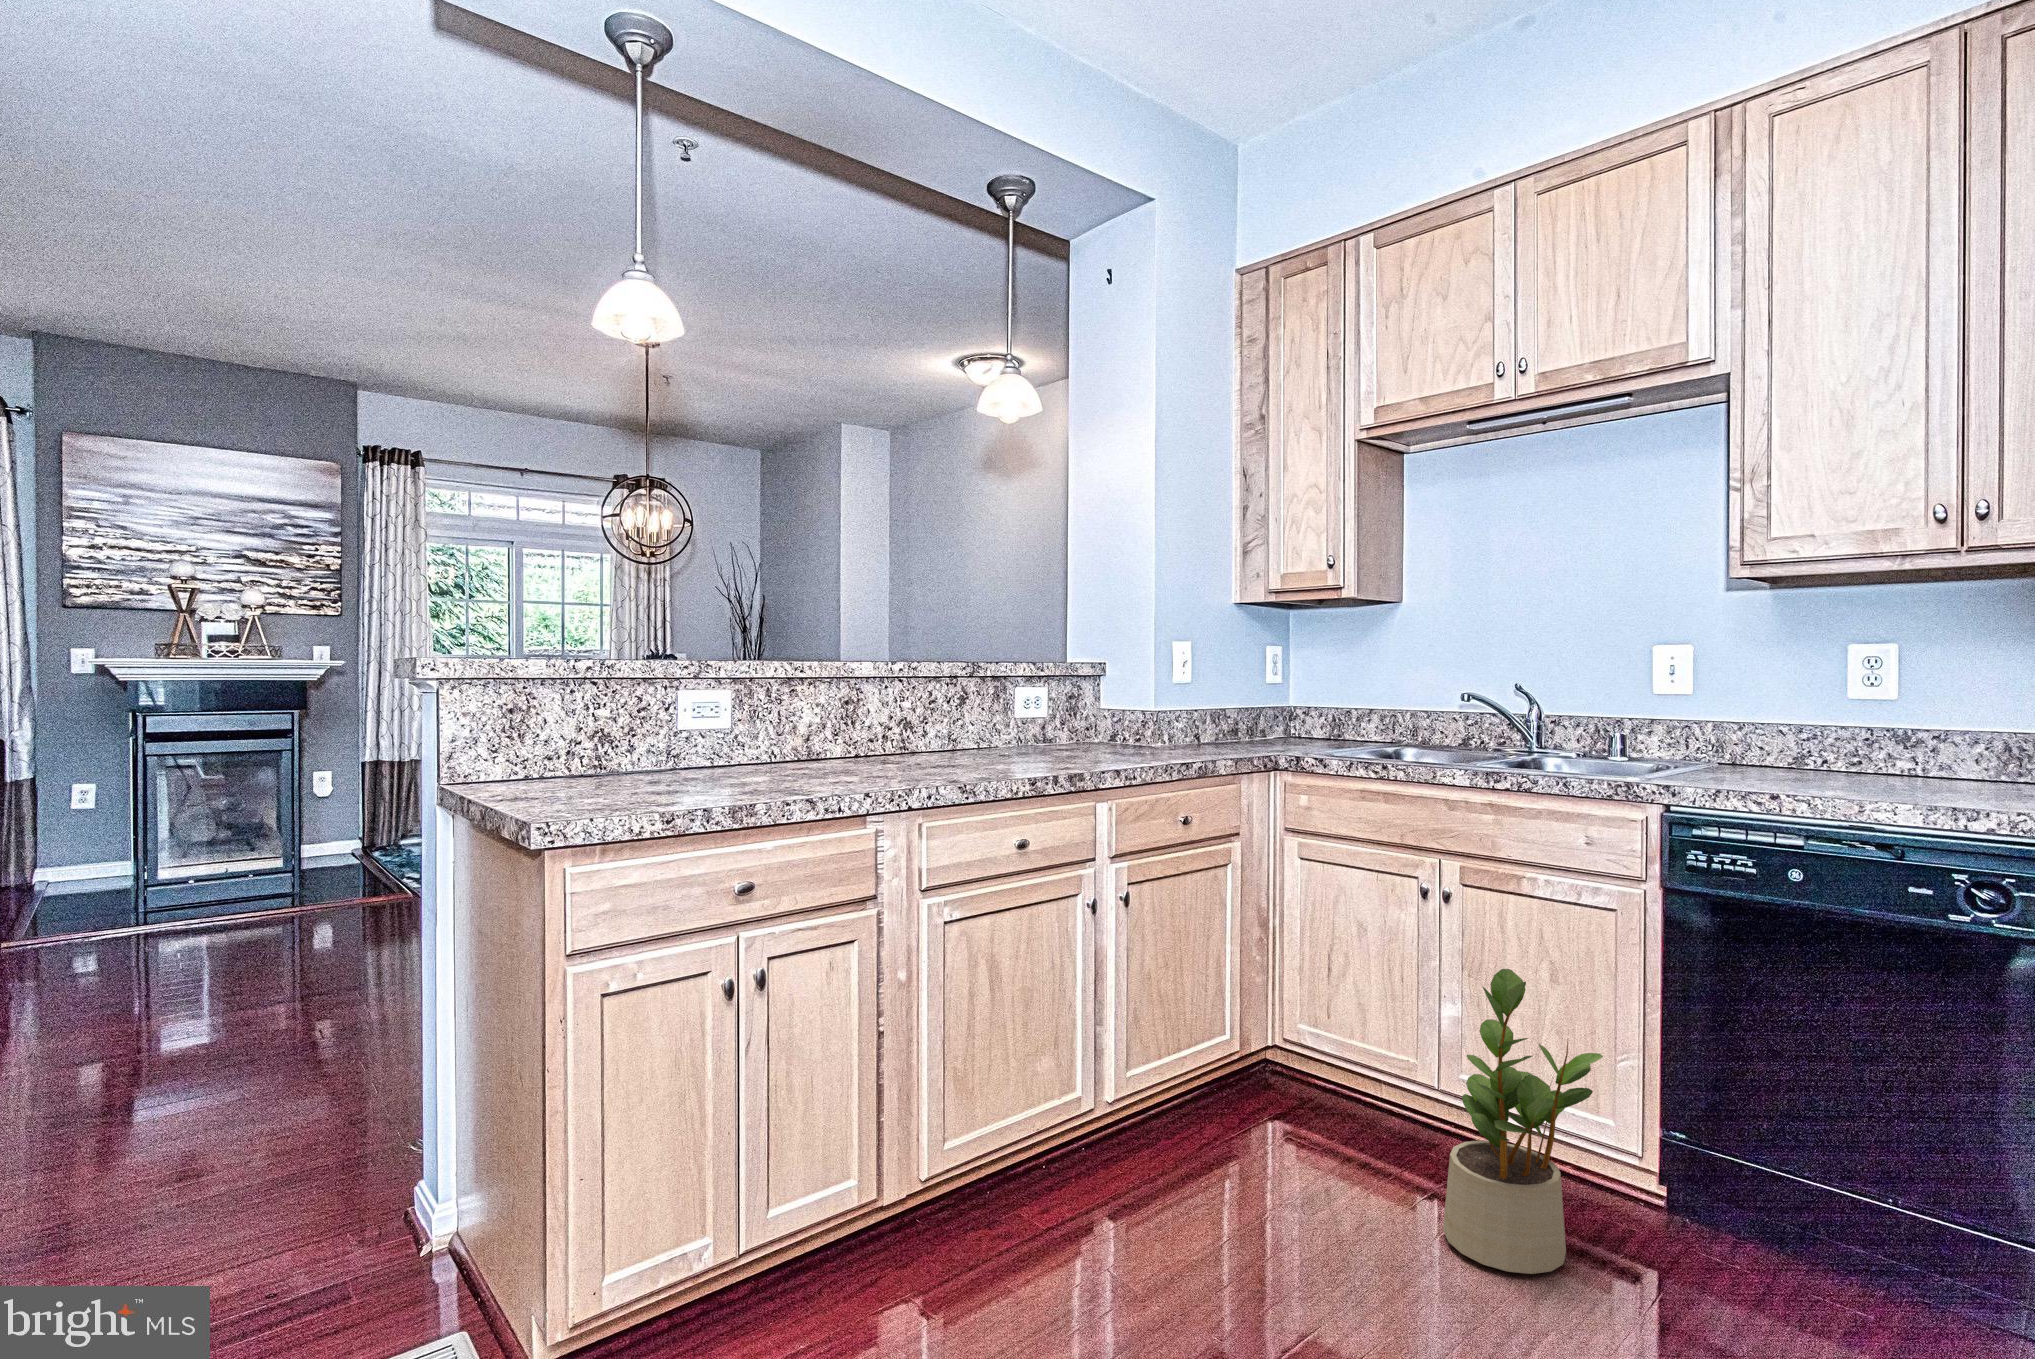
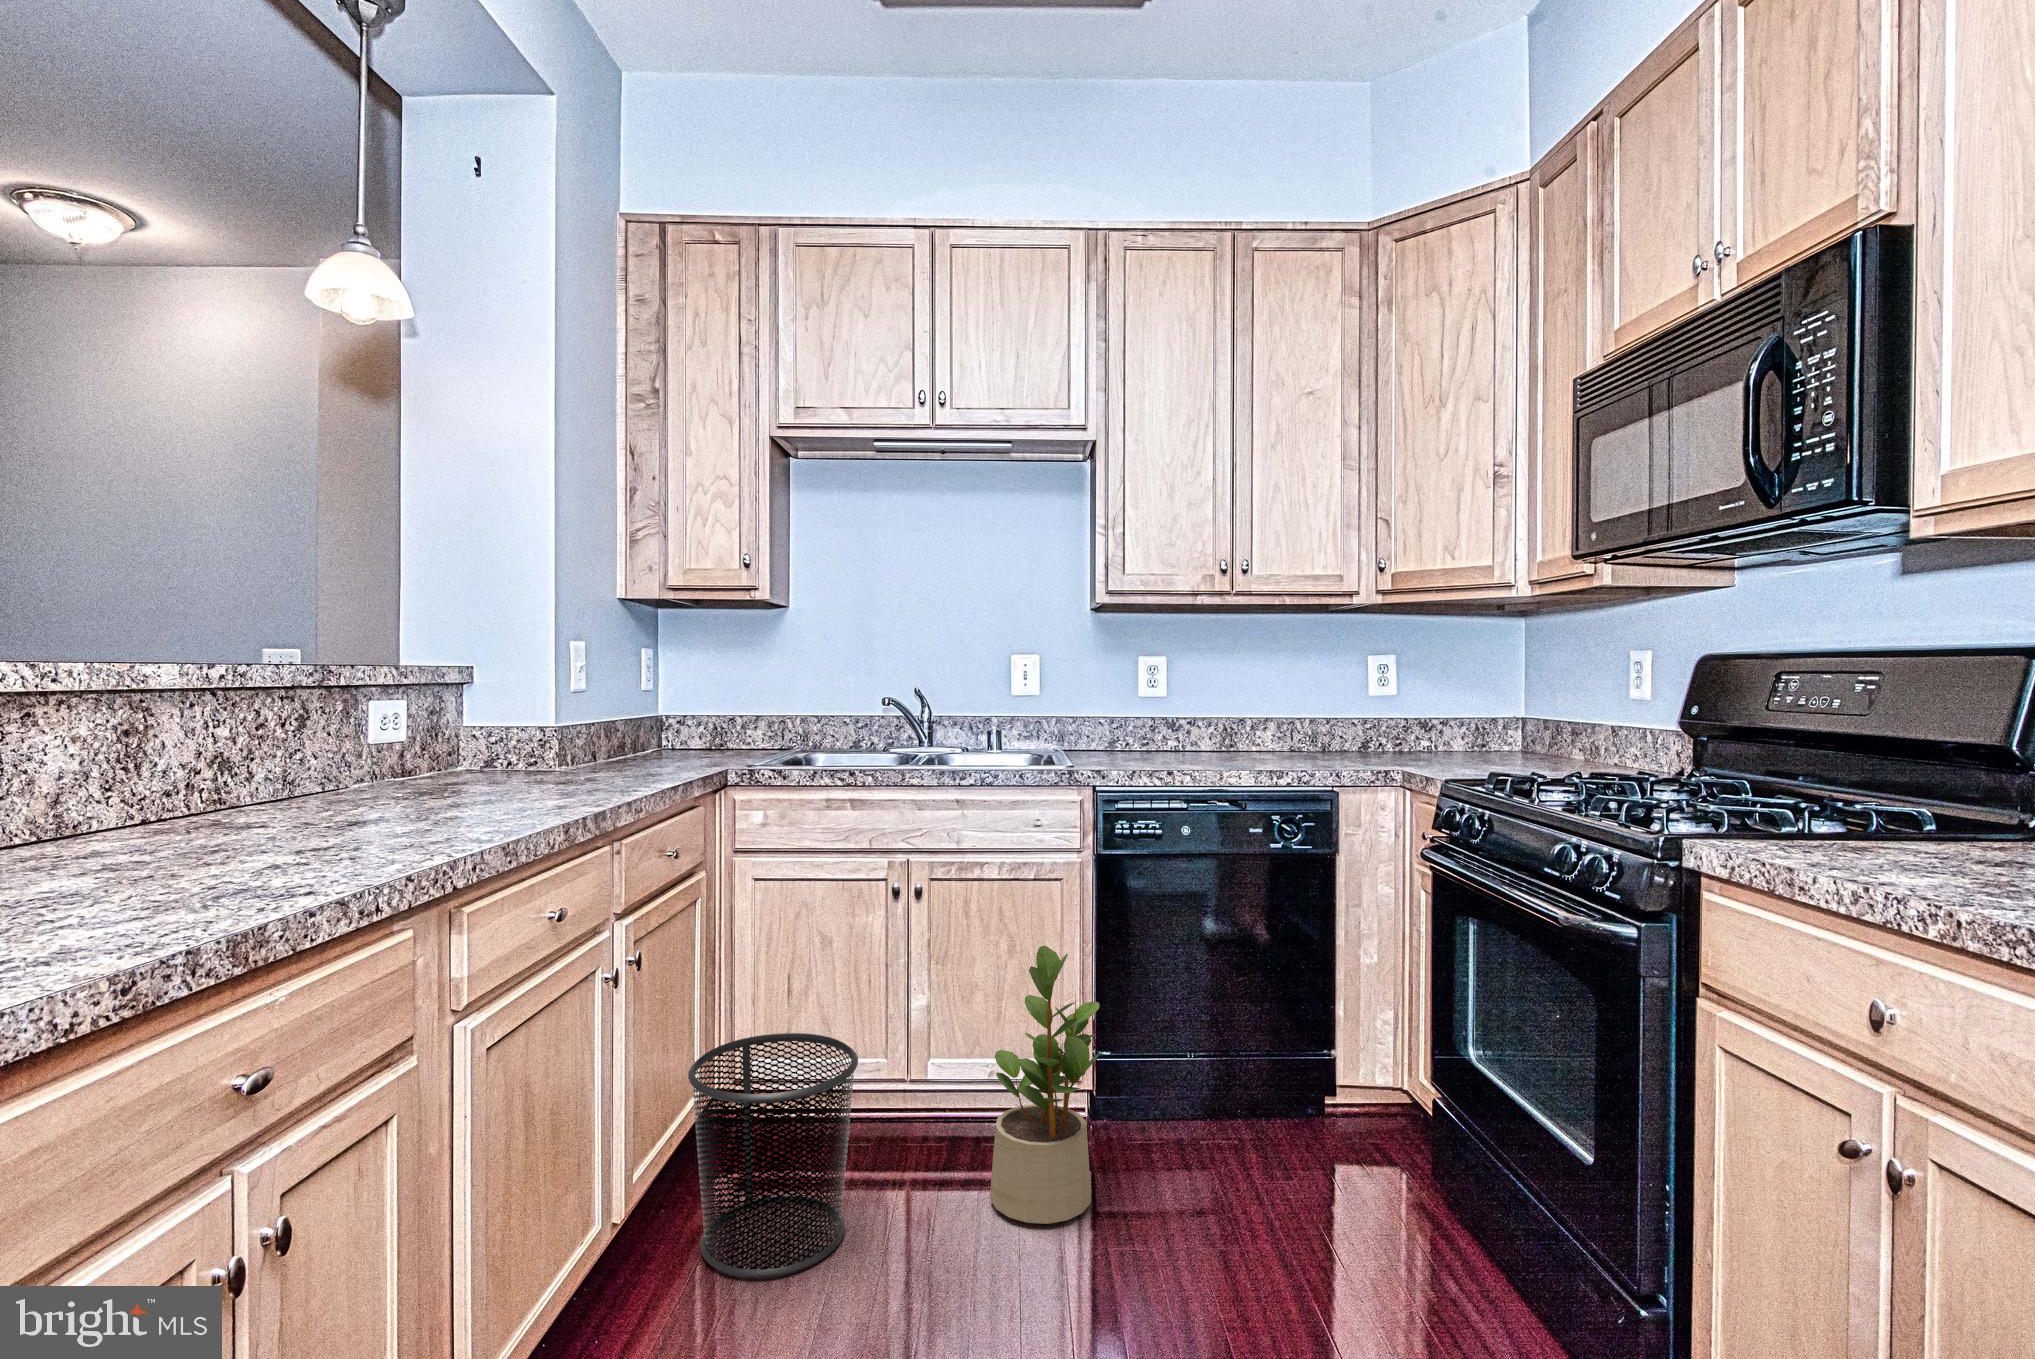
waste bin: none [1168,991,1317,1197] -> present [688,1033,858,1278]

